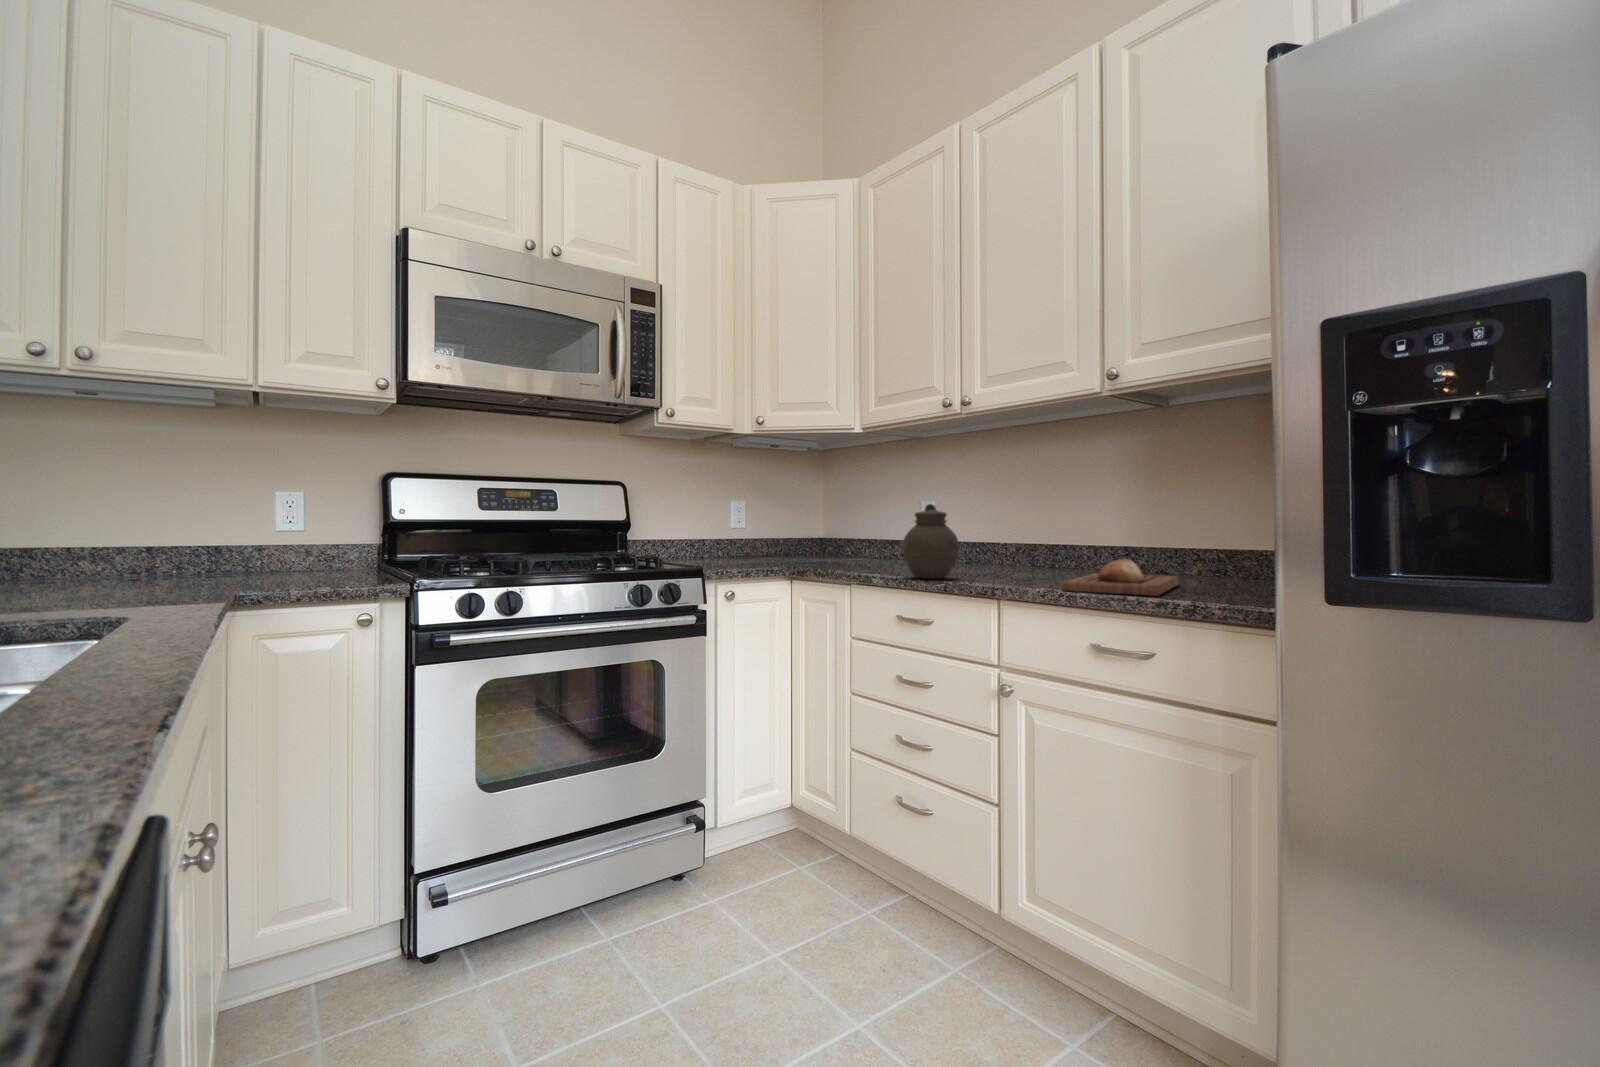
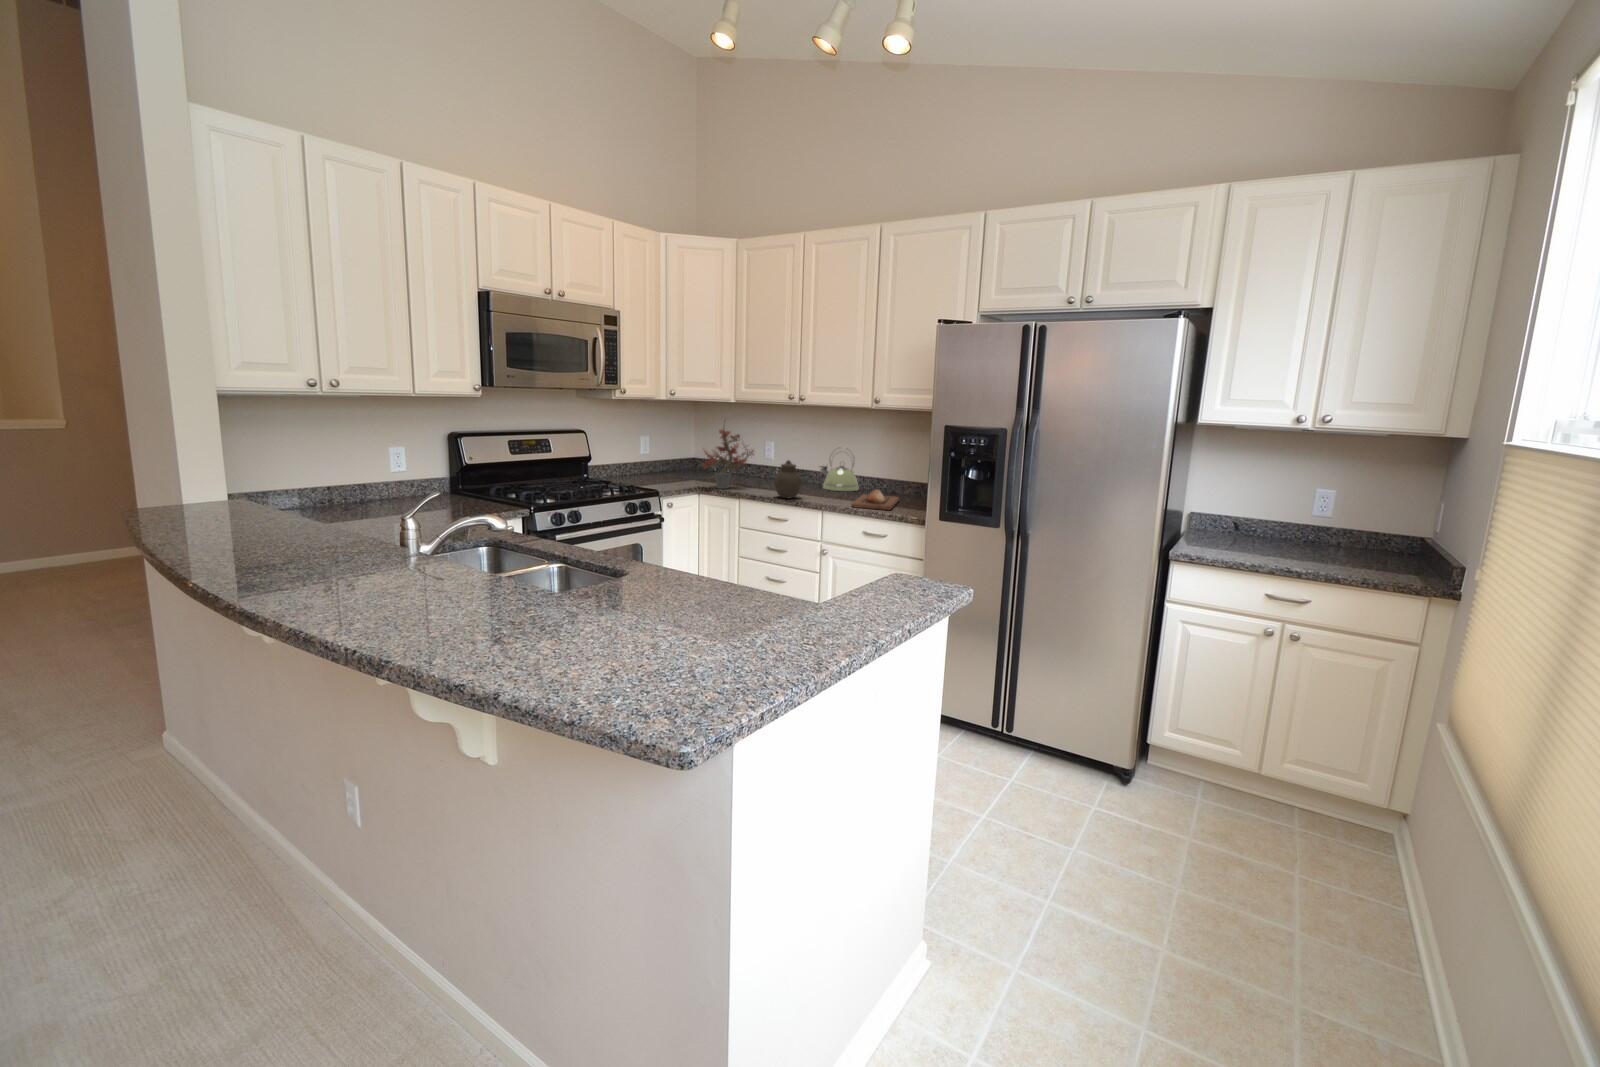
potted plant: none [770,445,886,569] -> present [702,428,754,489]
kettle: none [1009,493,1090,574] -> present [821,461,859,491]

